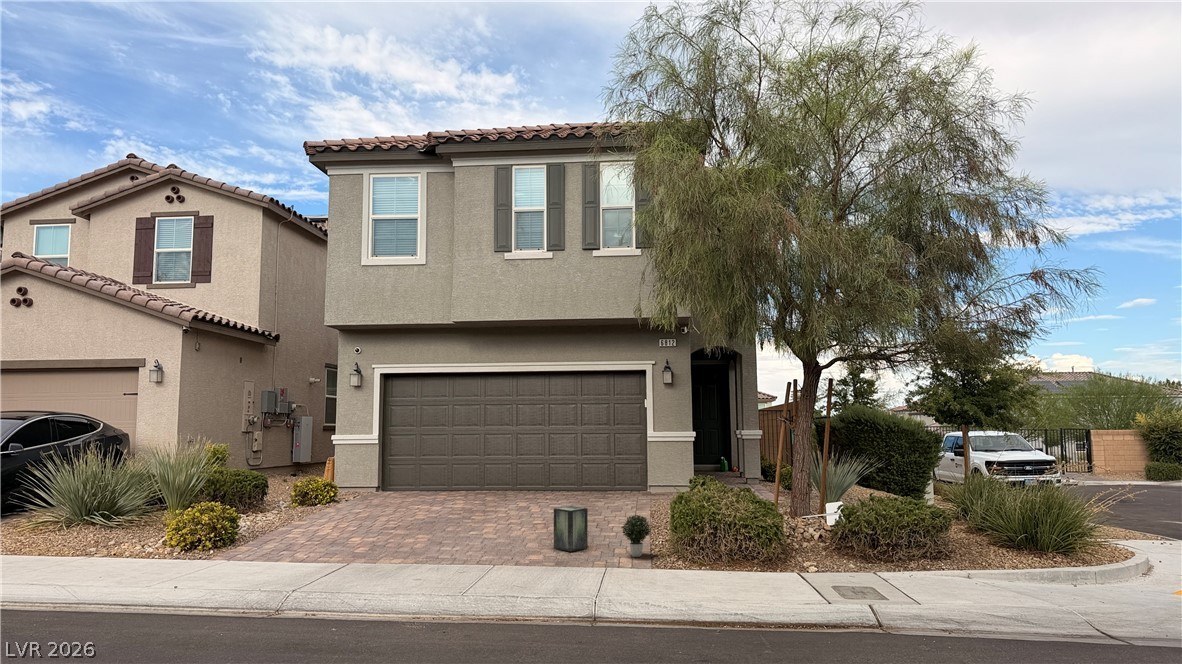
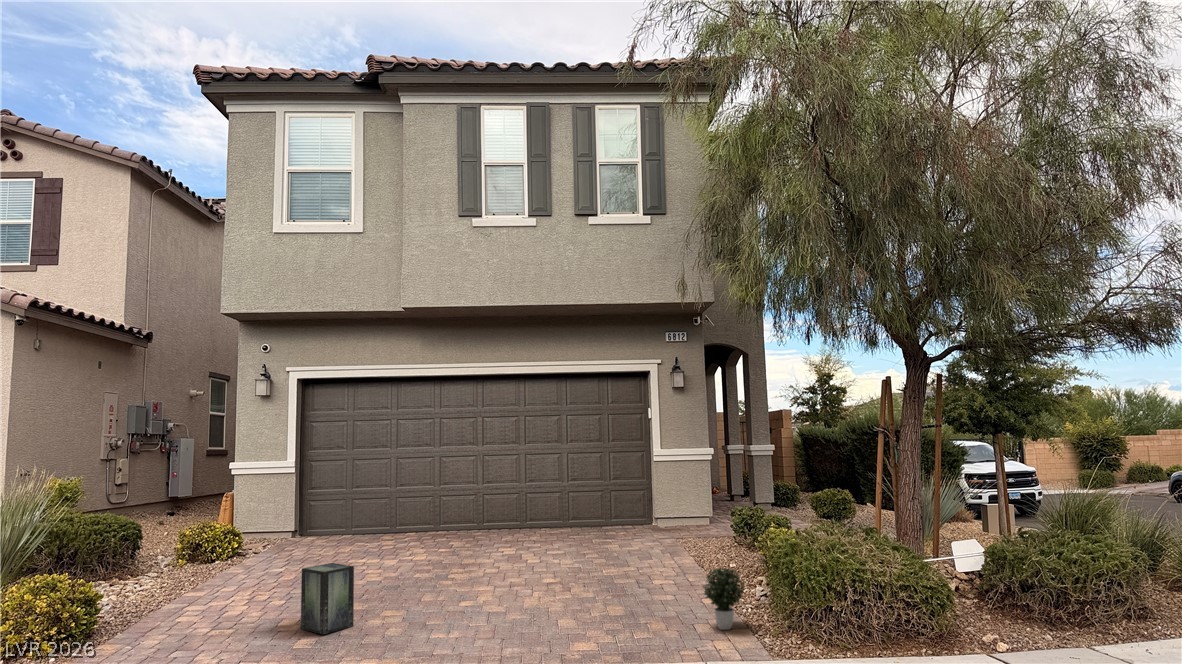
storage box: present [554,506,588,552] -> present [301,563,354,634]

